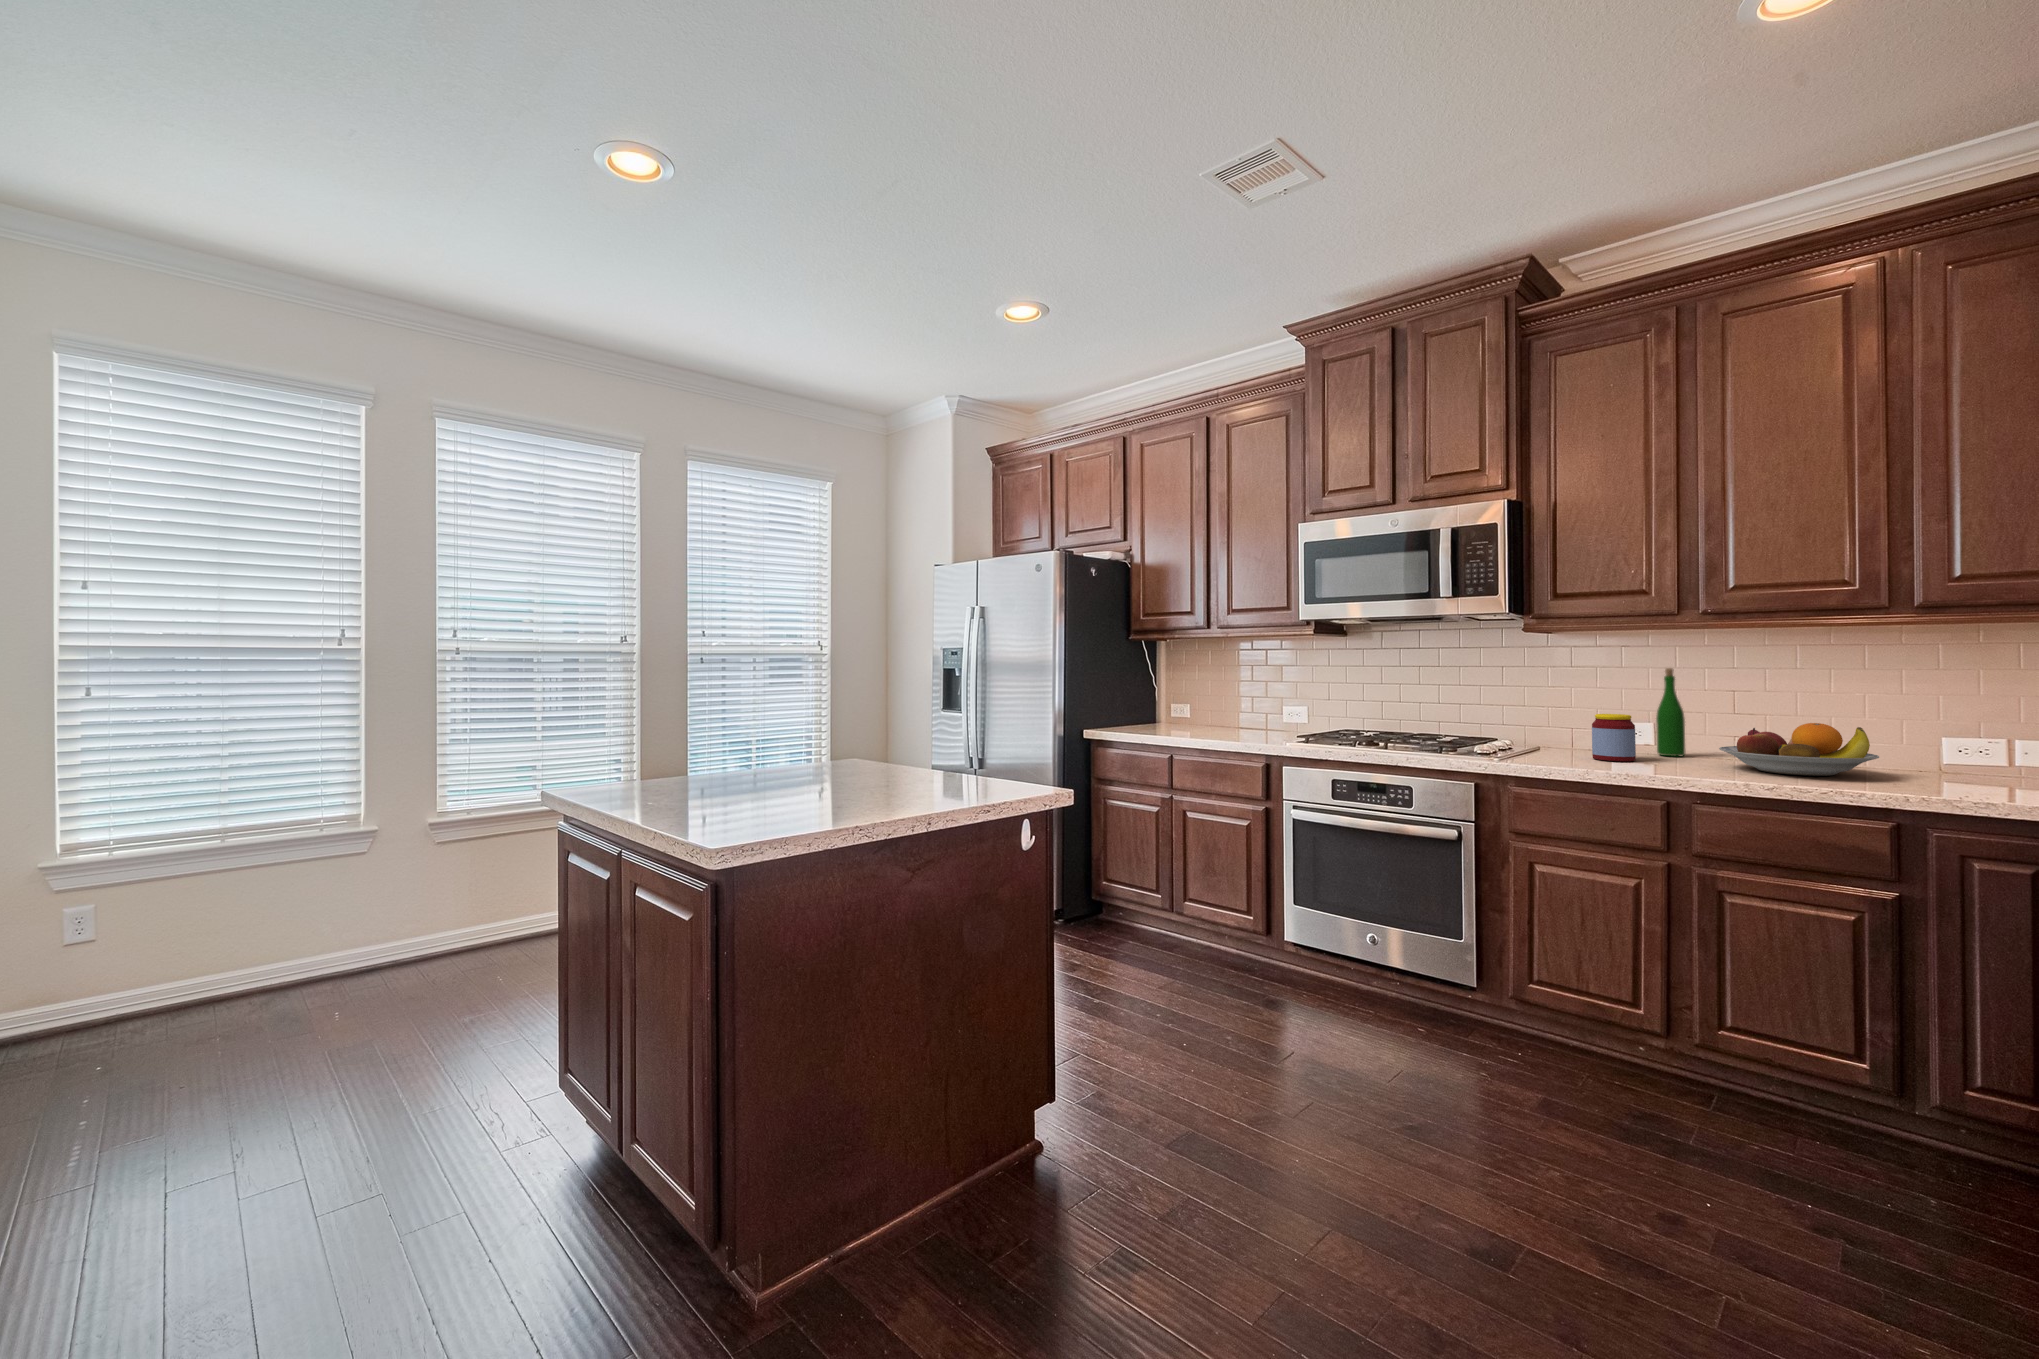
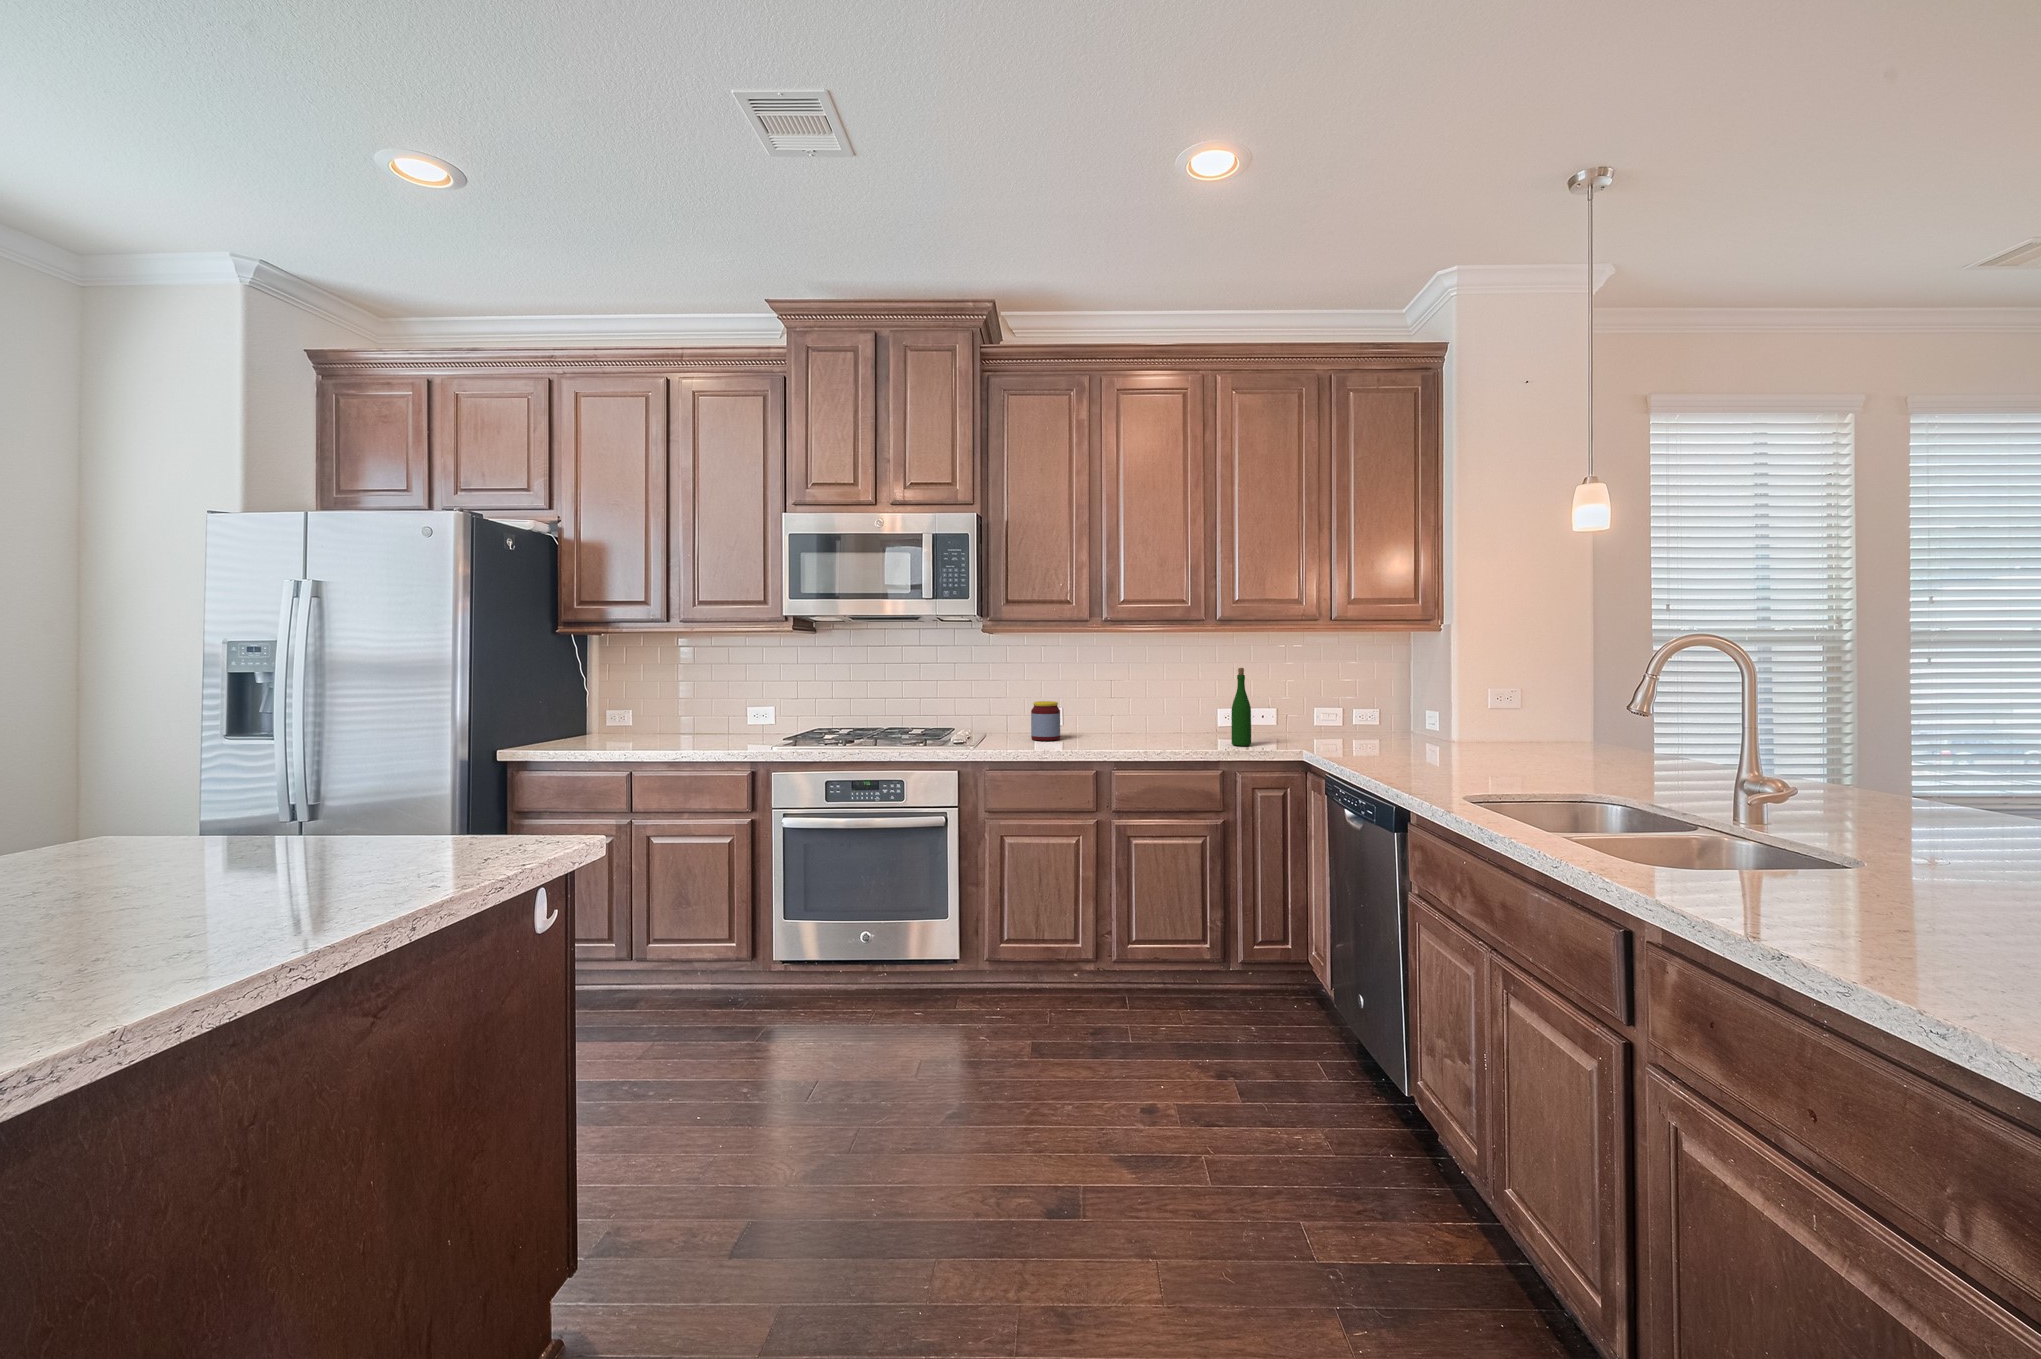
wine bottle: present [1656,668,1685,756] -> present [1231,668,1251,746]
fruit bowl: present [1719,723,1879,776] -> none [1112,702,1198,741]

